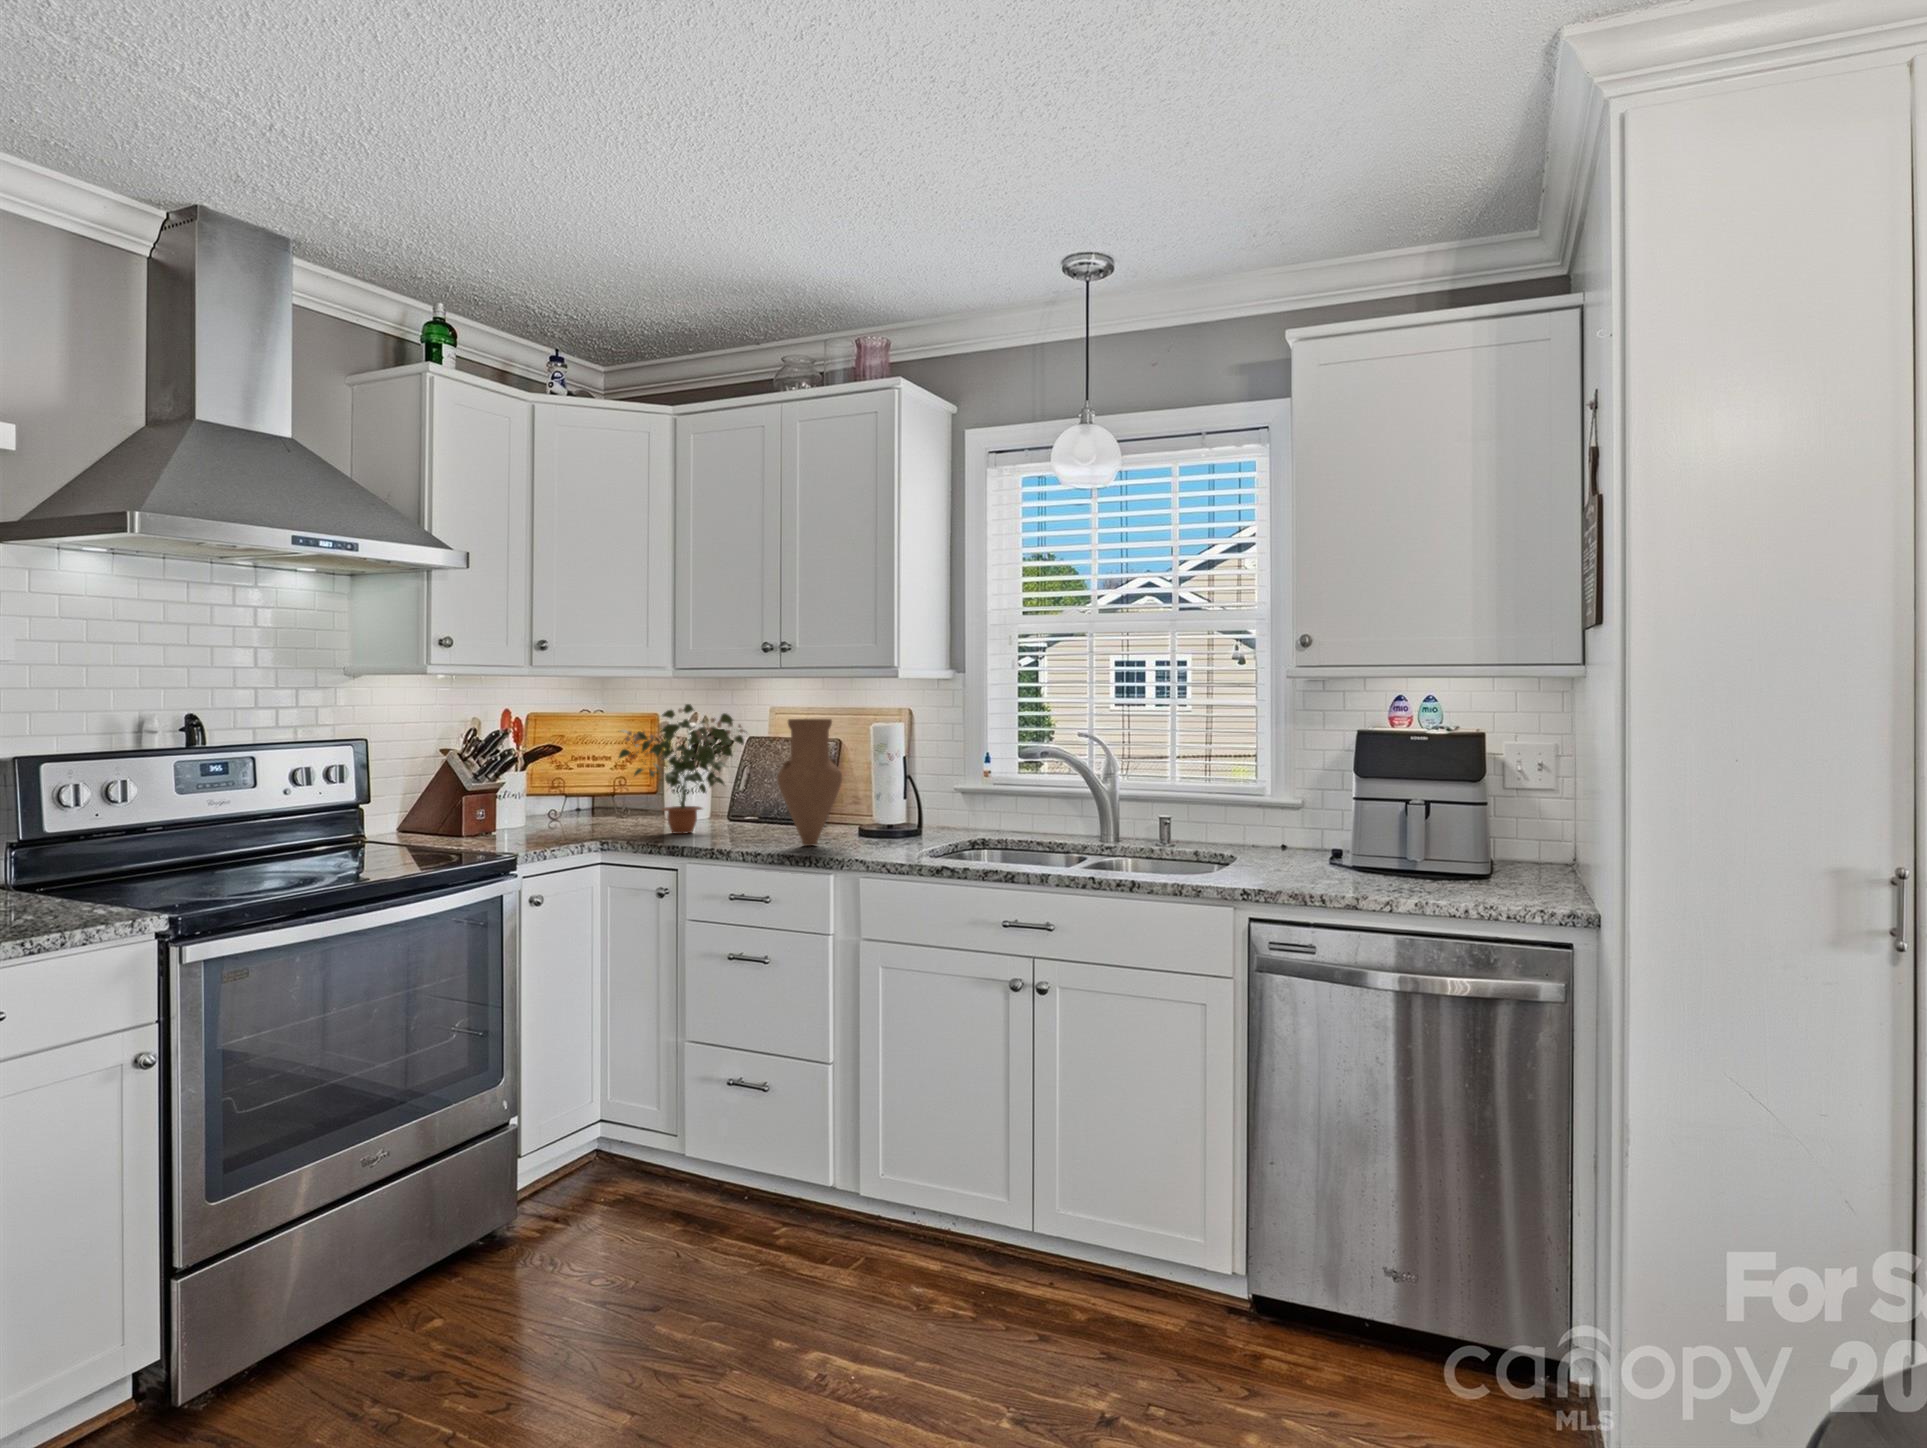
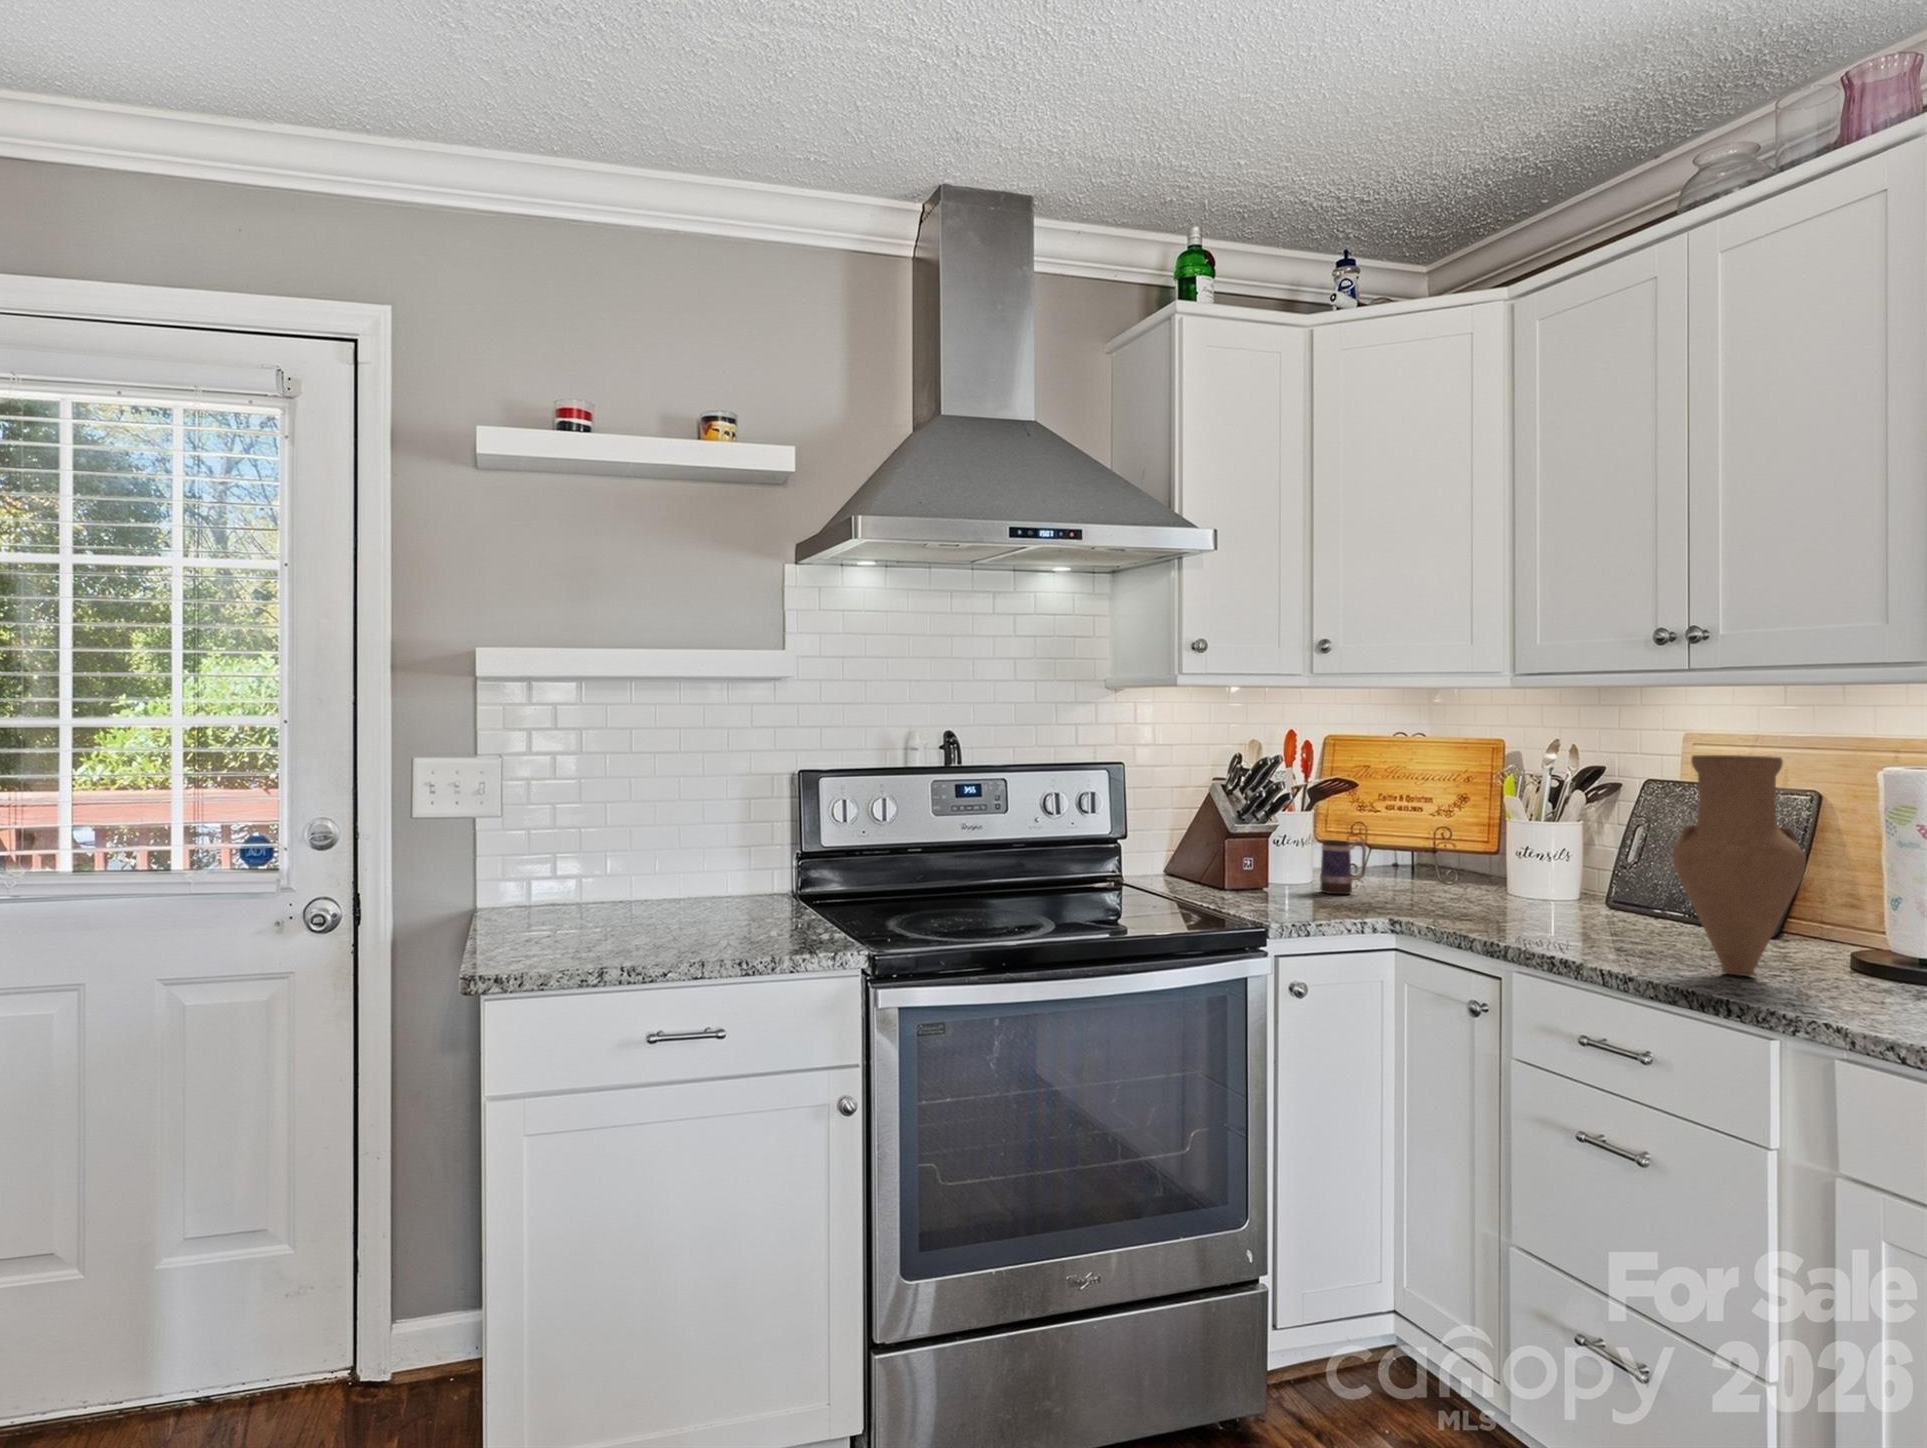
potted plant: present [619,704,745,834] -> none [1425,727,1634,921]
mug: none [536,790,571,832] -> present [1320,840,1366,894]

